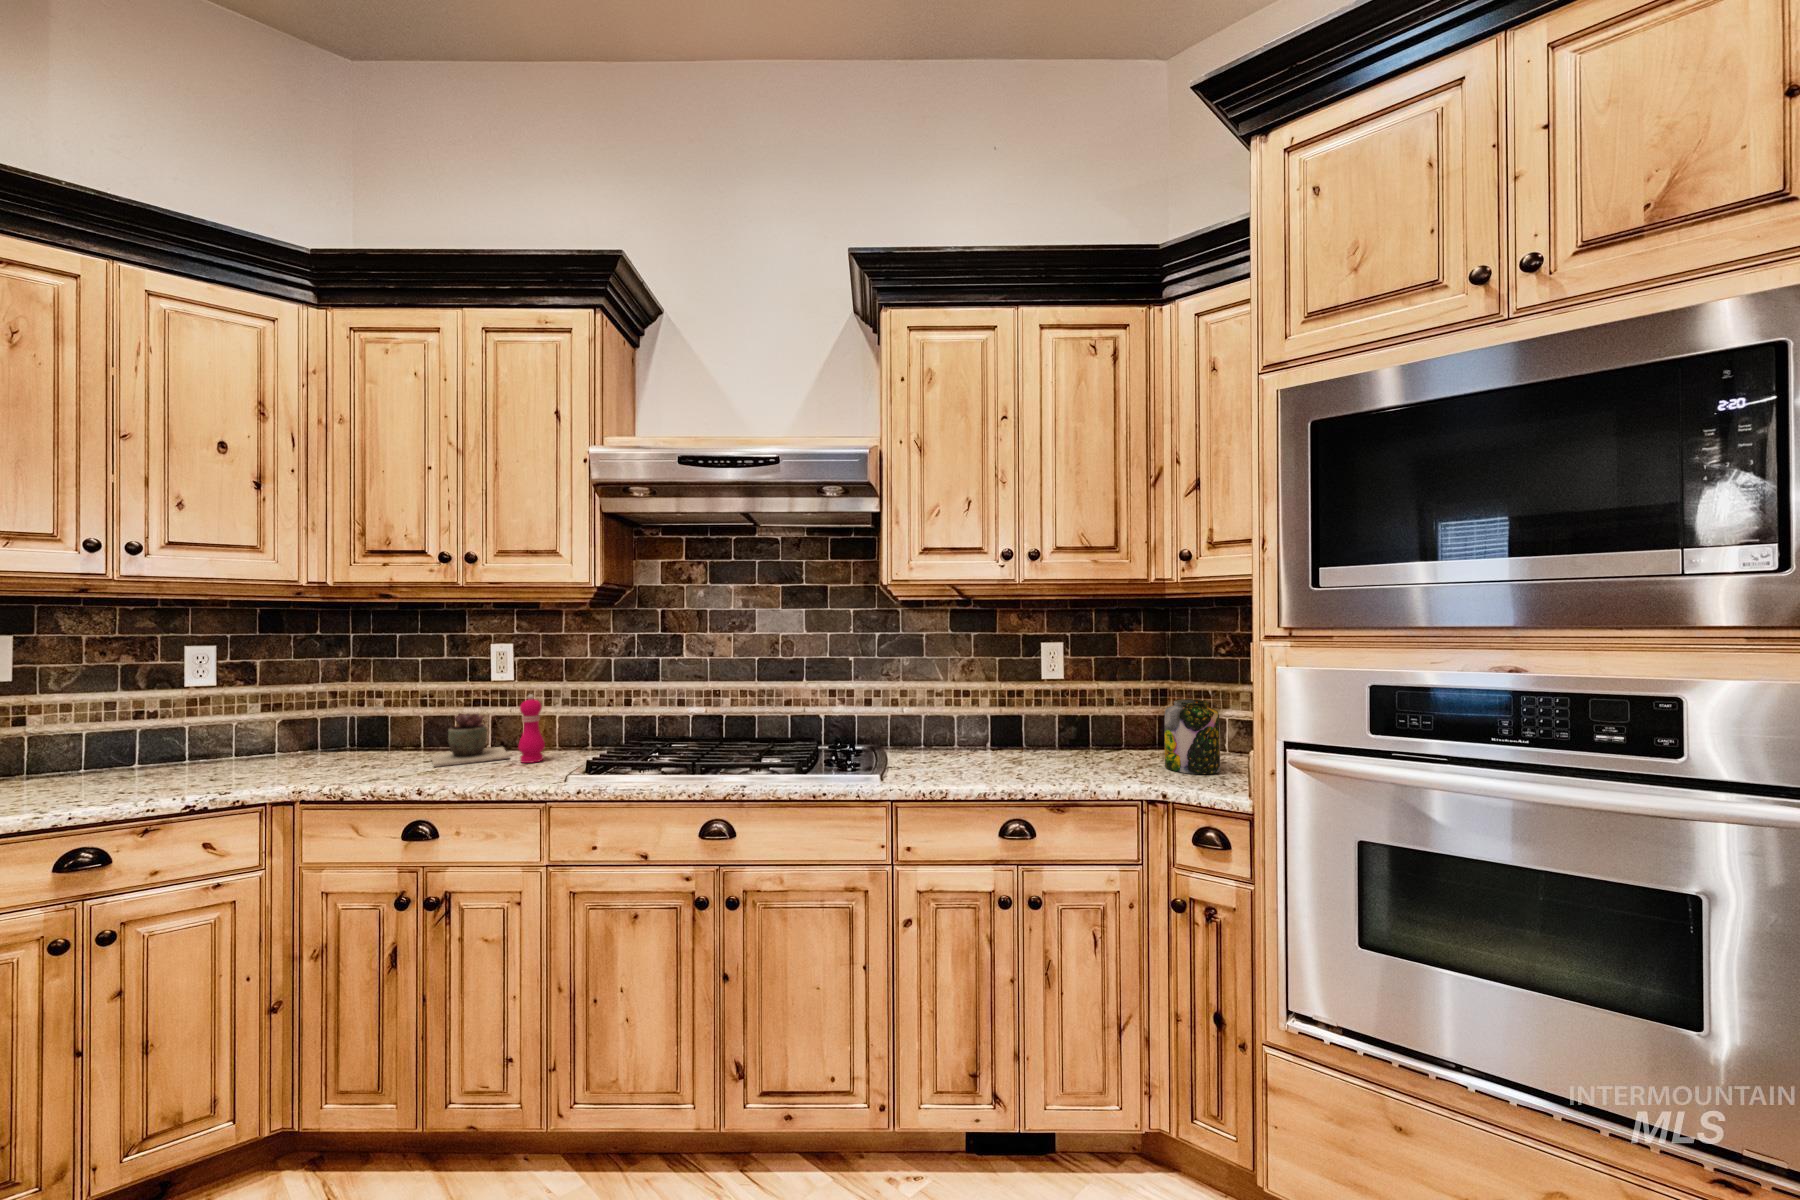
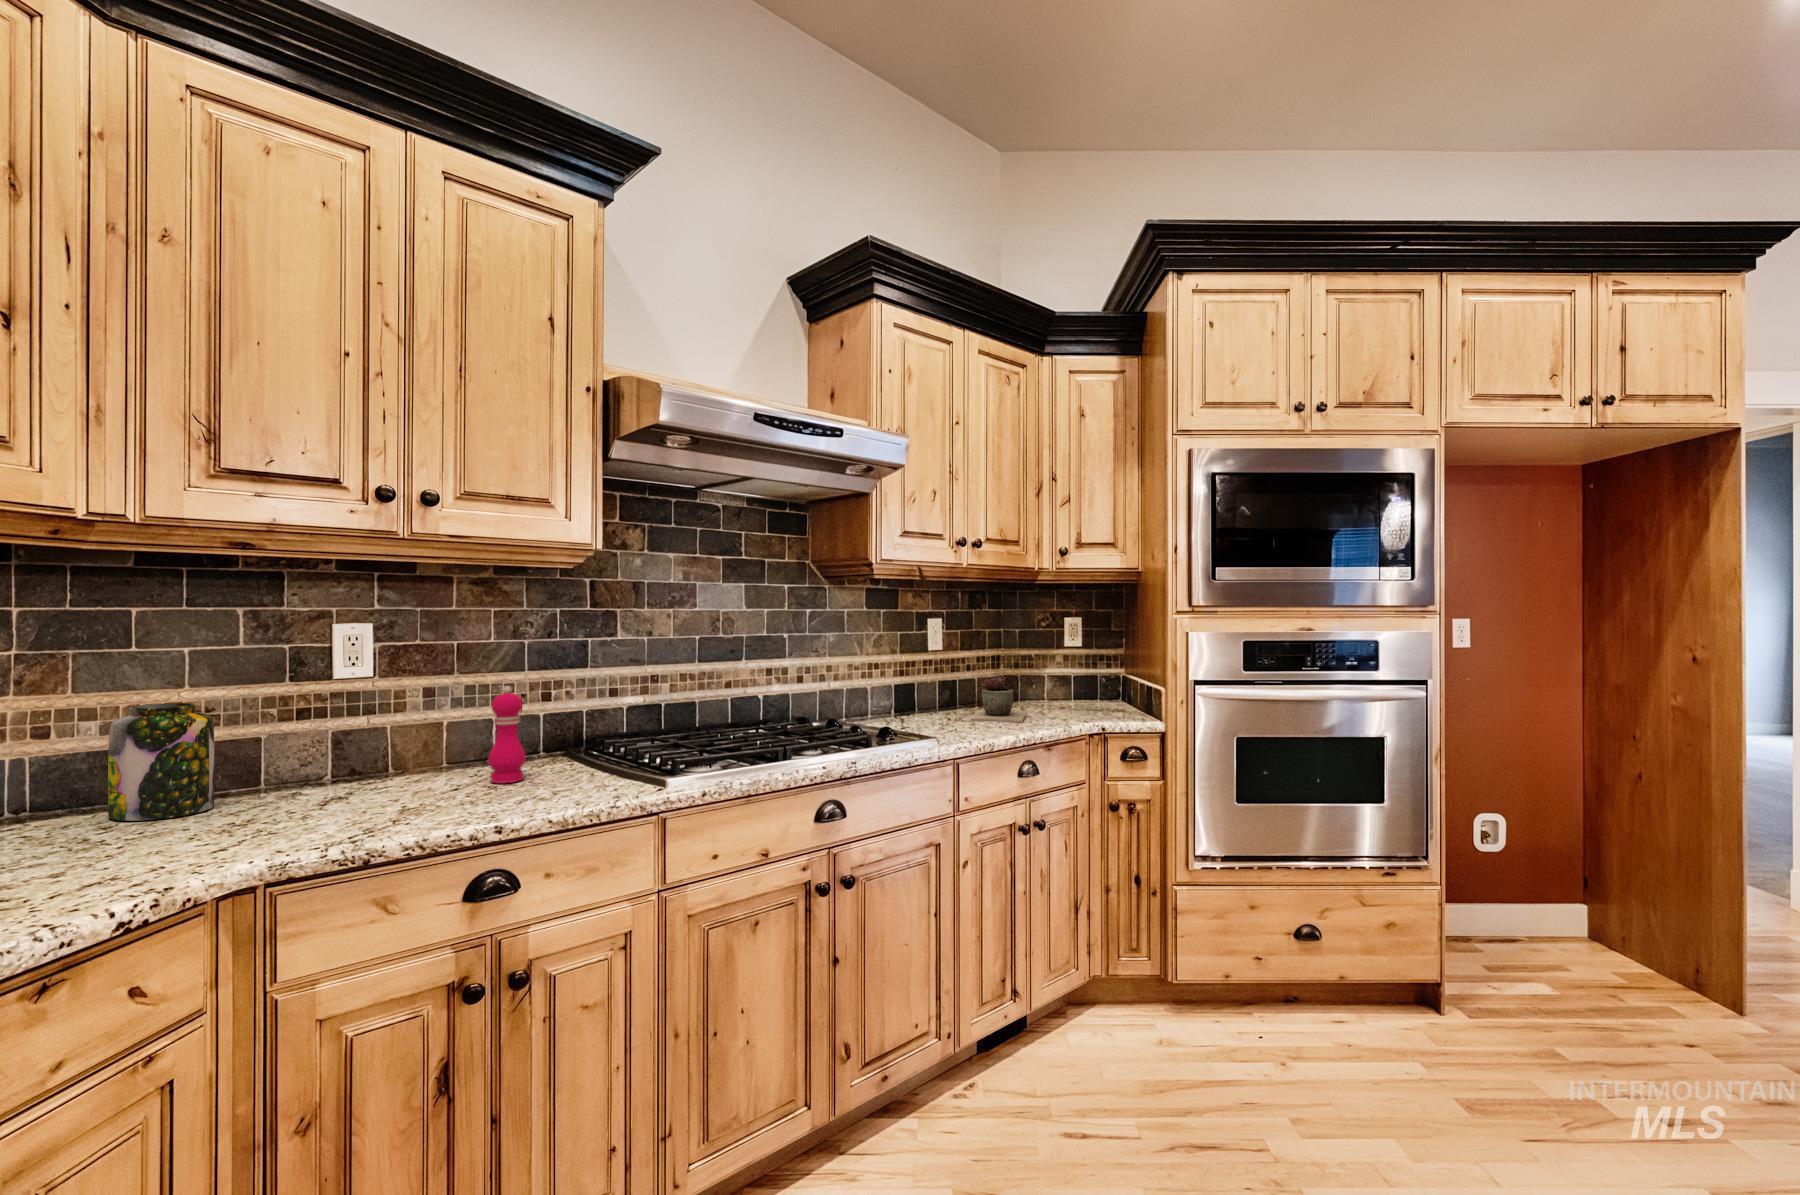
jar: present [1164,699,1220,774] -> present [108,703,214,821]
succulent plant: present [431,714,510,767] -> present [970,677,1027,722]

